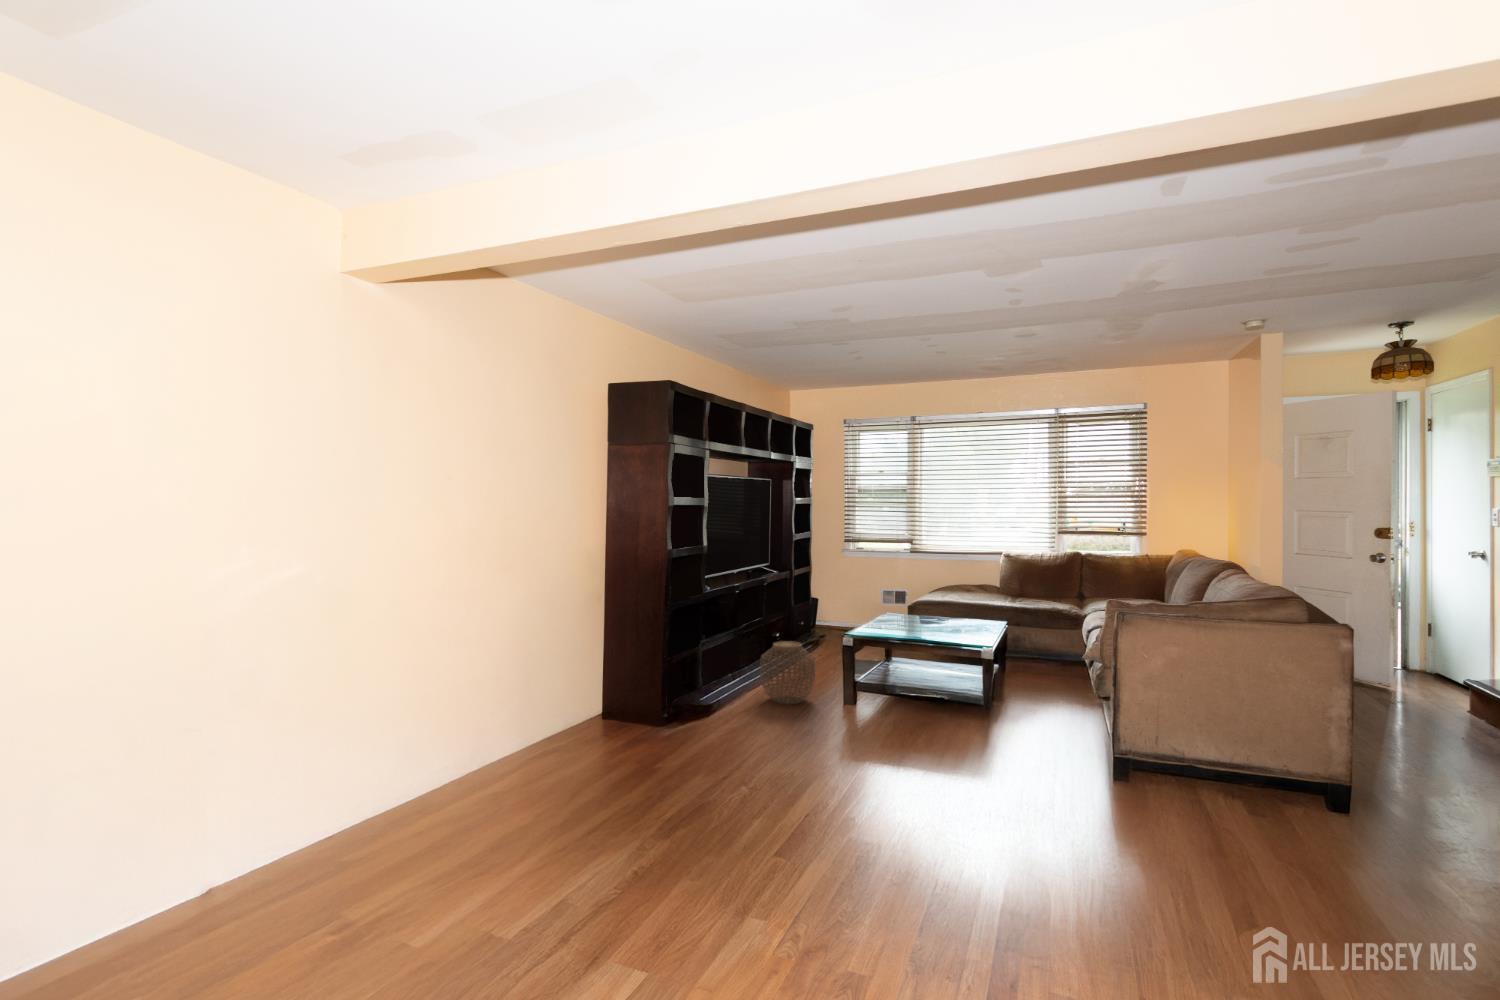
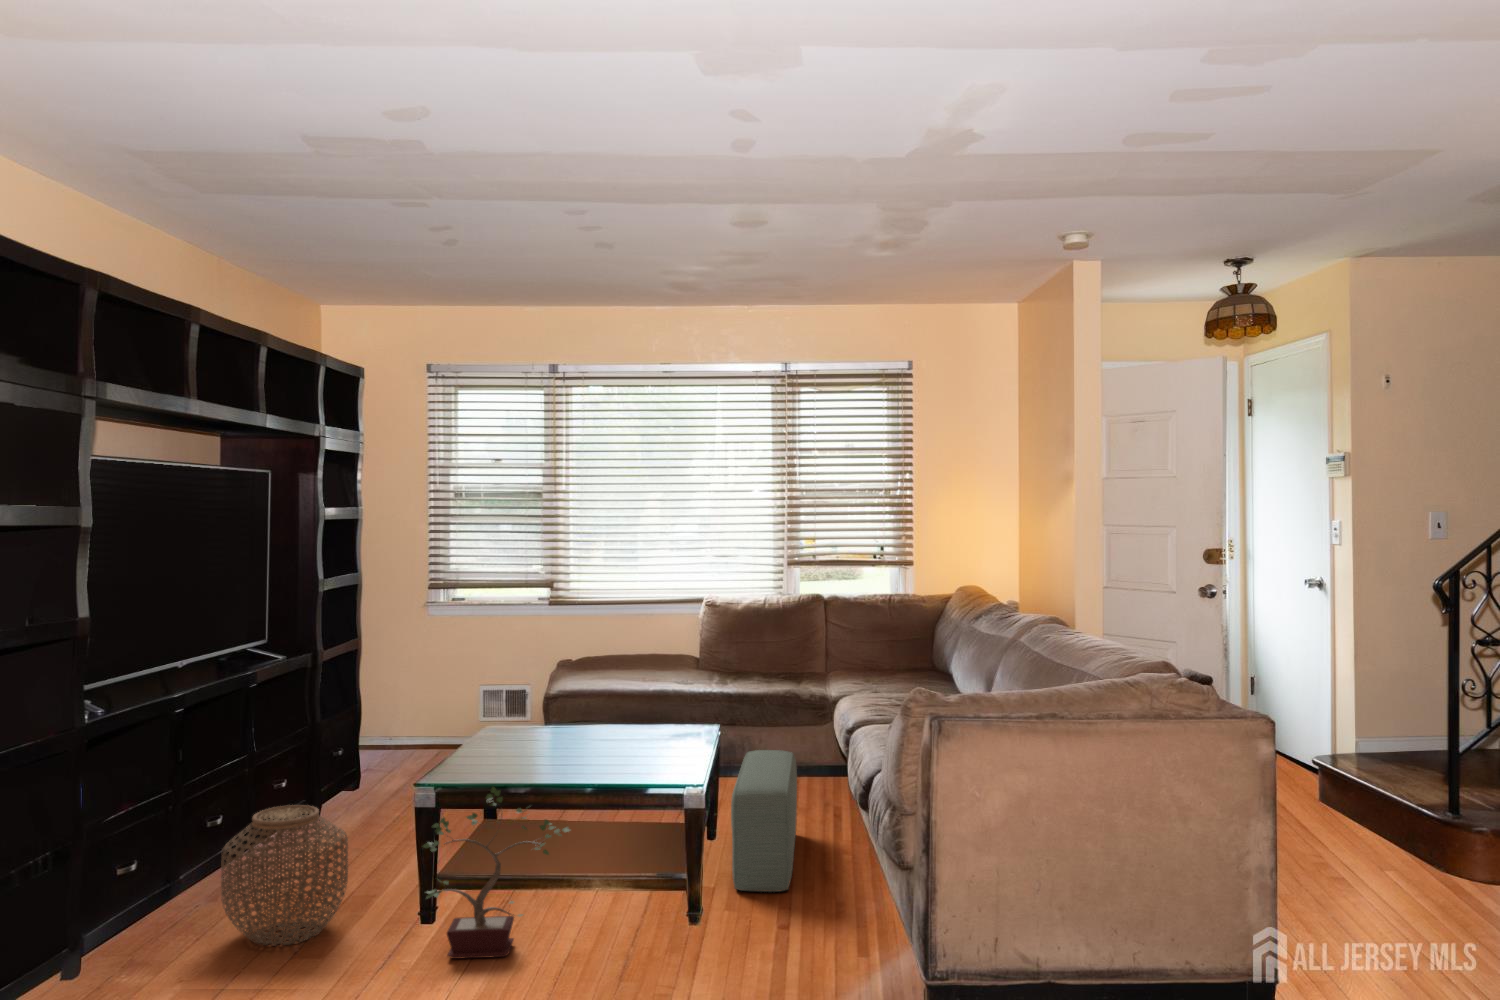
potted plant: none [850,638,924,721] -> present [423,787,570,959]
pouf: none [1012,639,1056,713] -> present [731,750,797,892]

